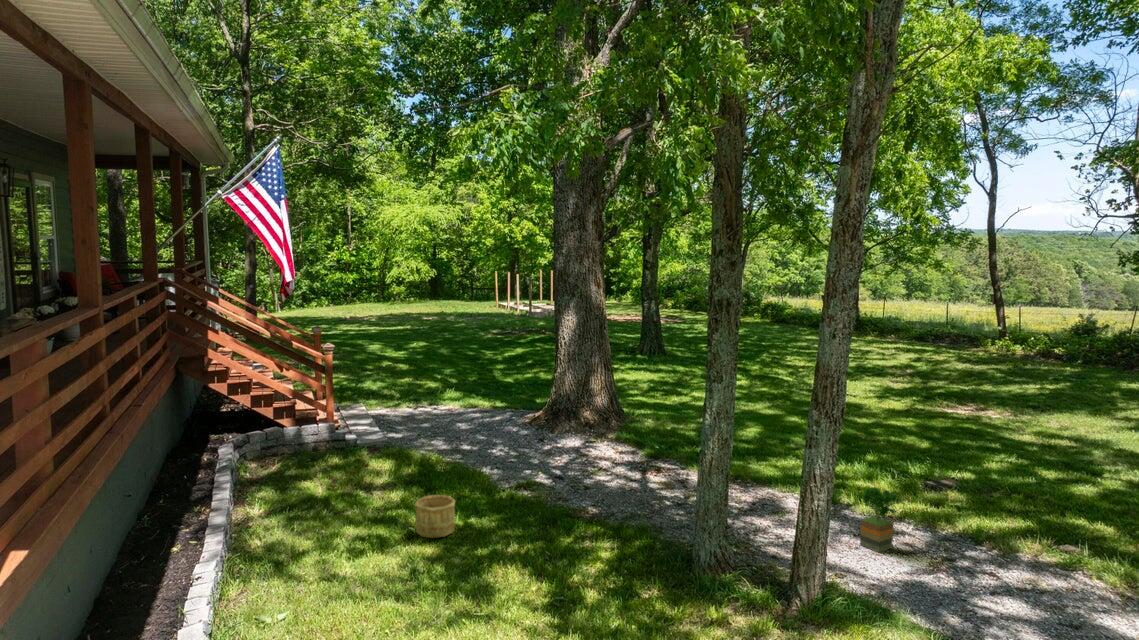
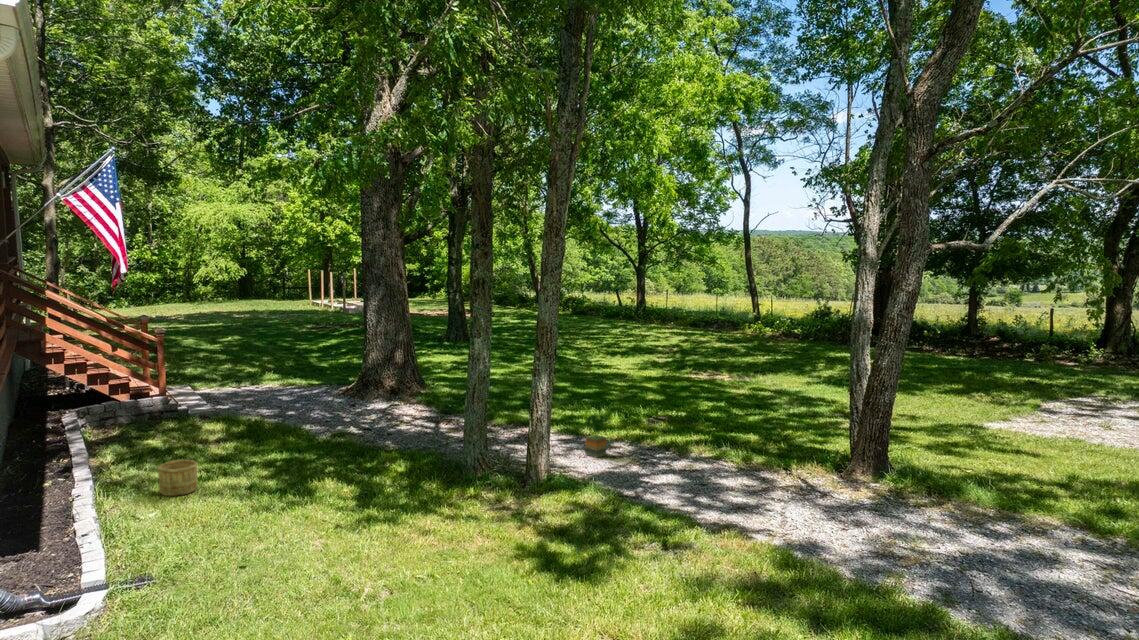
wooden bucket: present [415,495,455,538] -> present [157,460,198,496]

